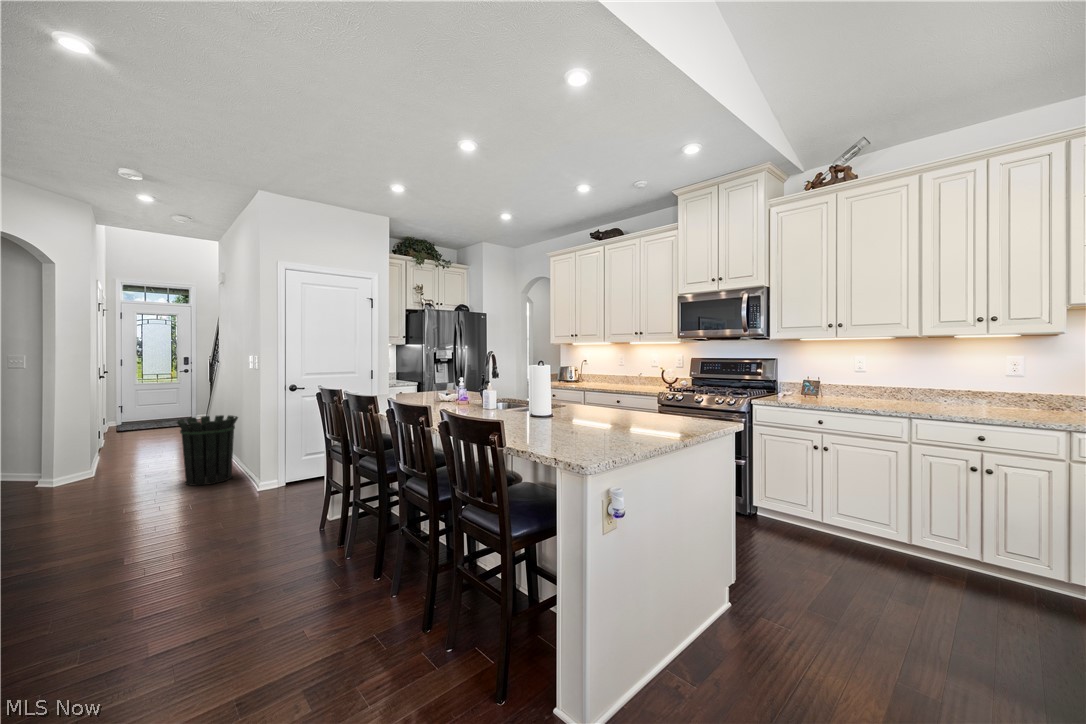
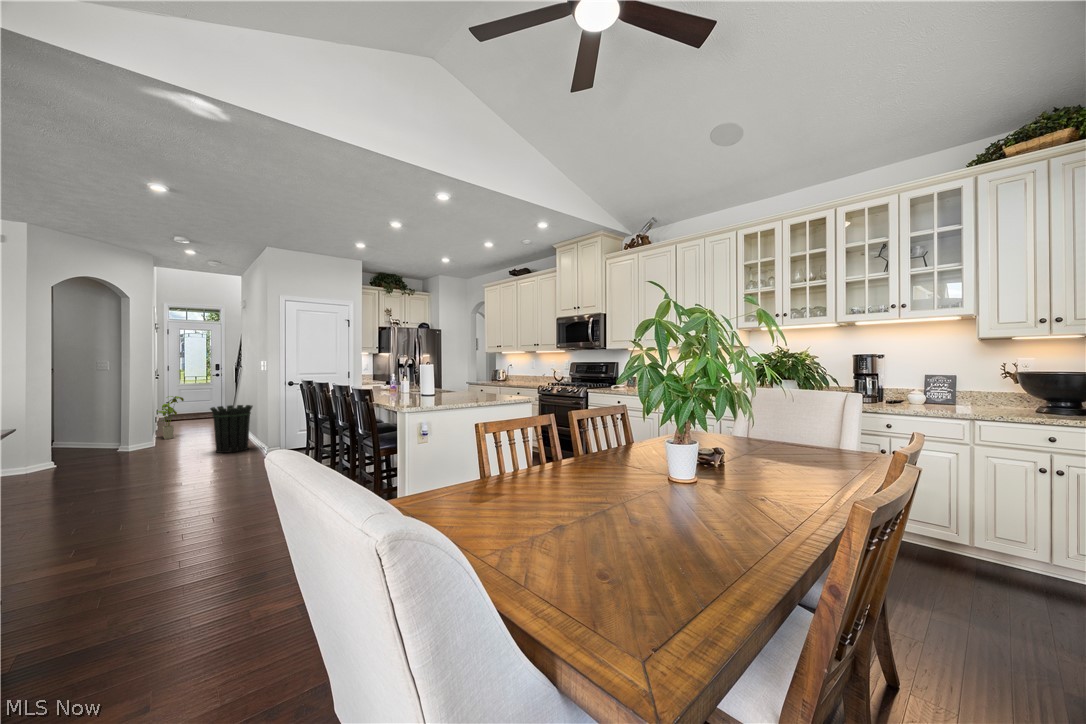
house plant: none [102,401,140,460] -> present [157,396,184,439]

